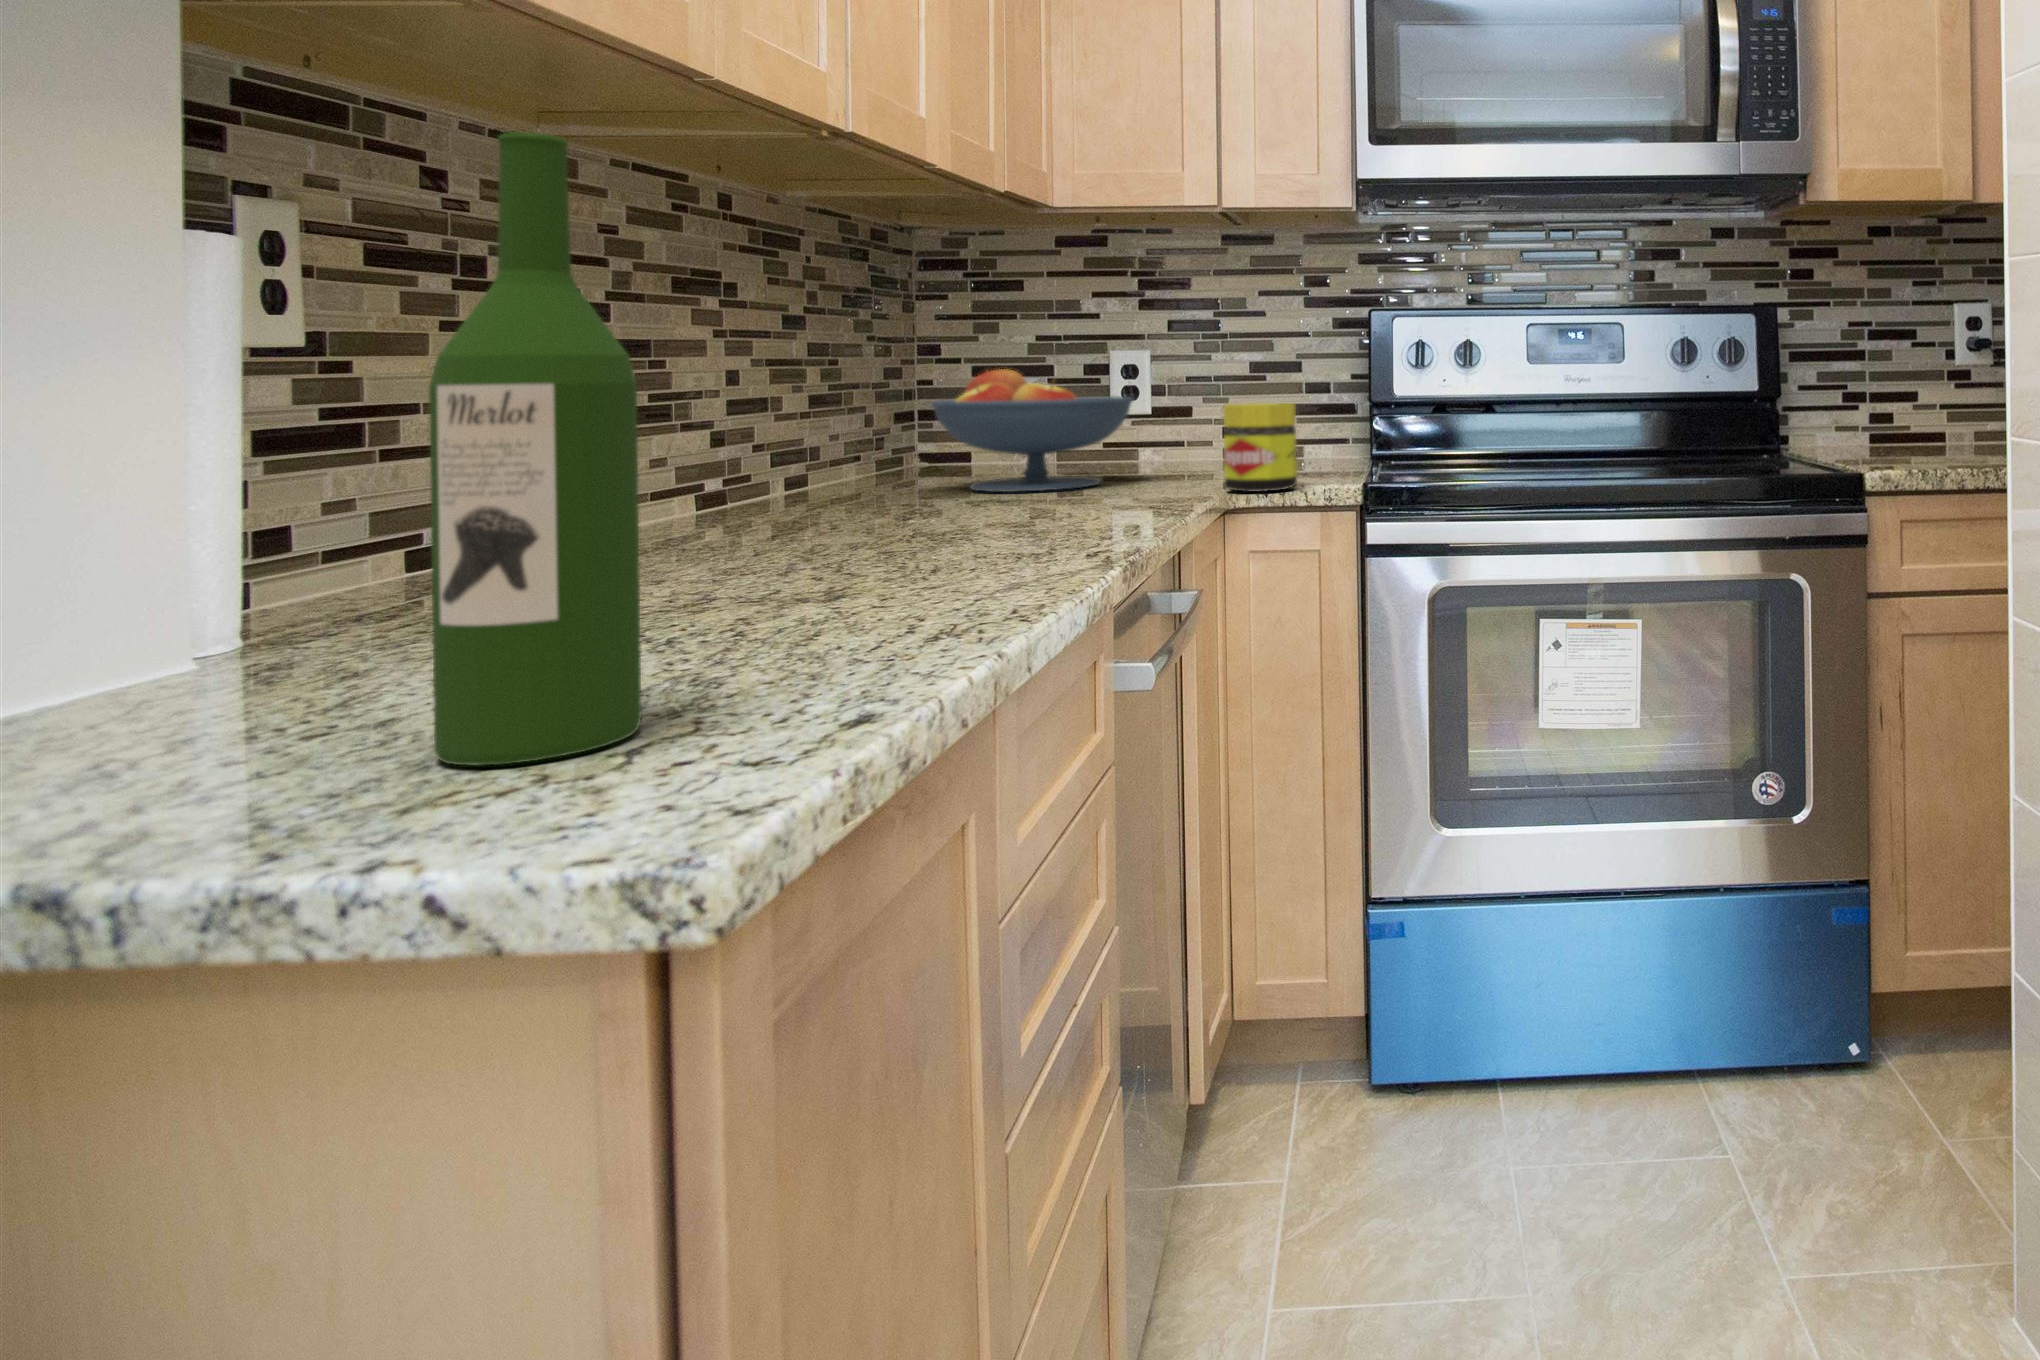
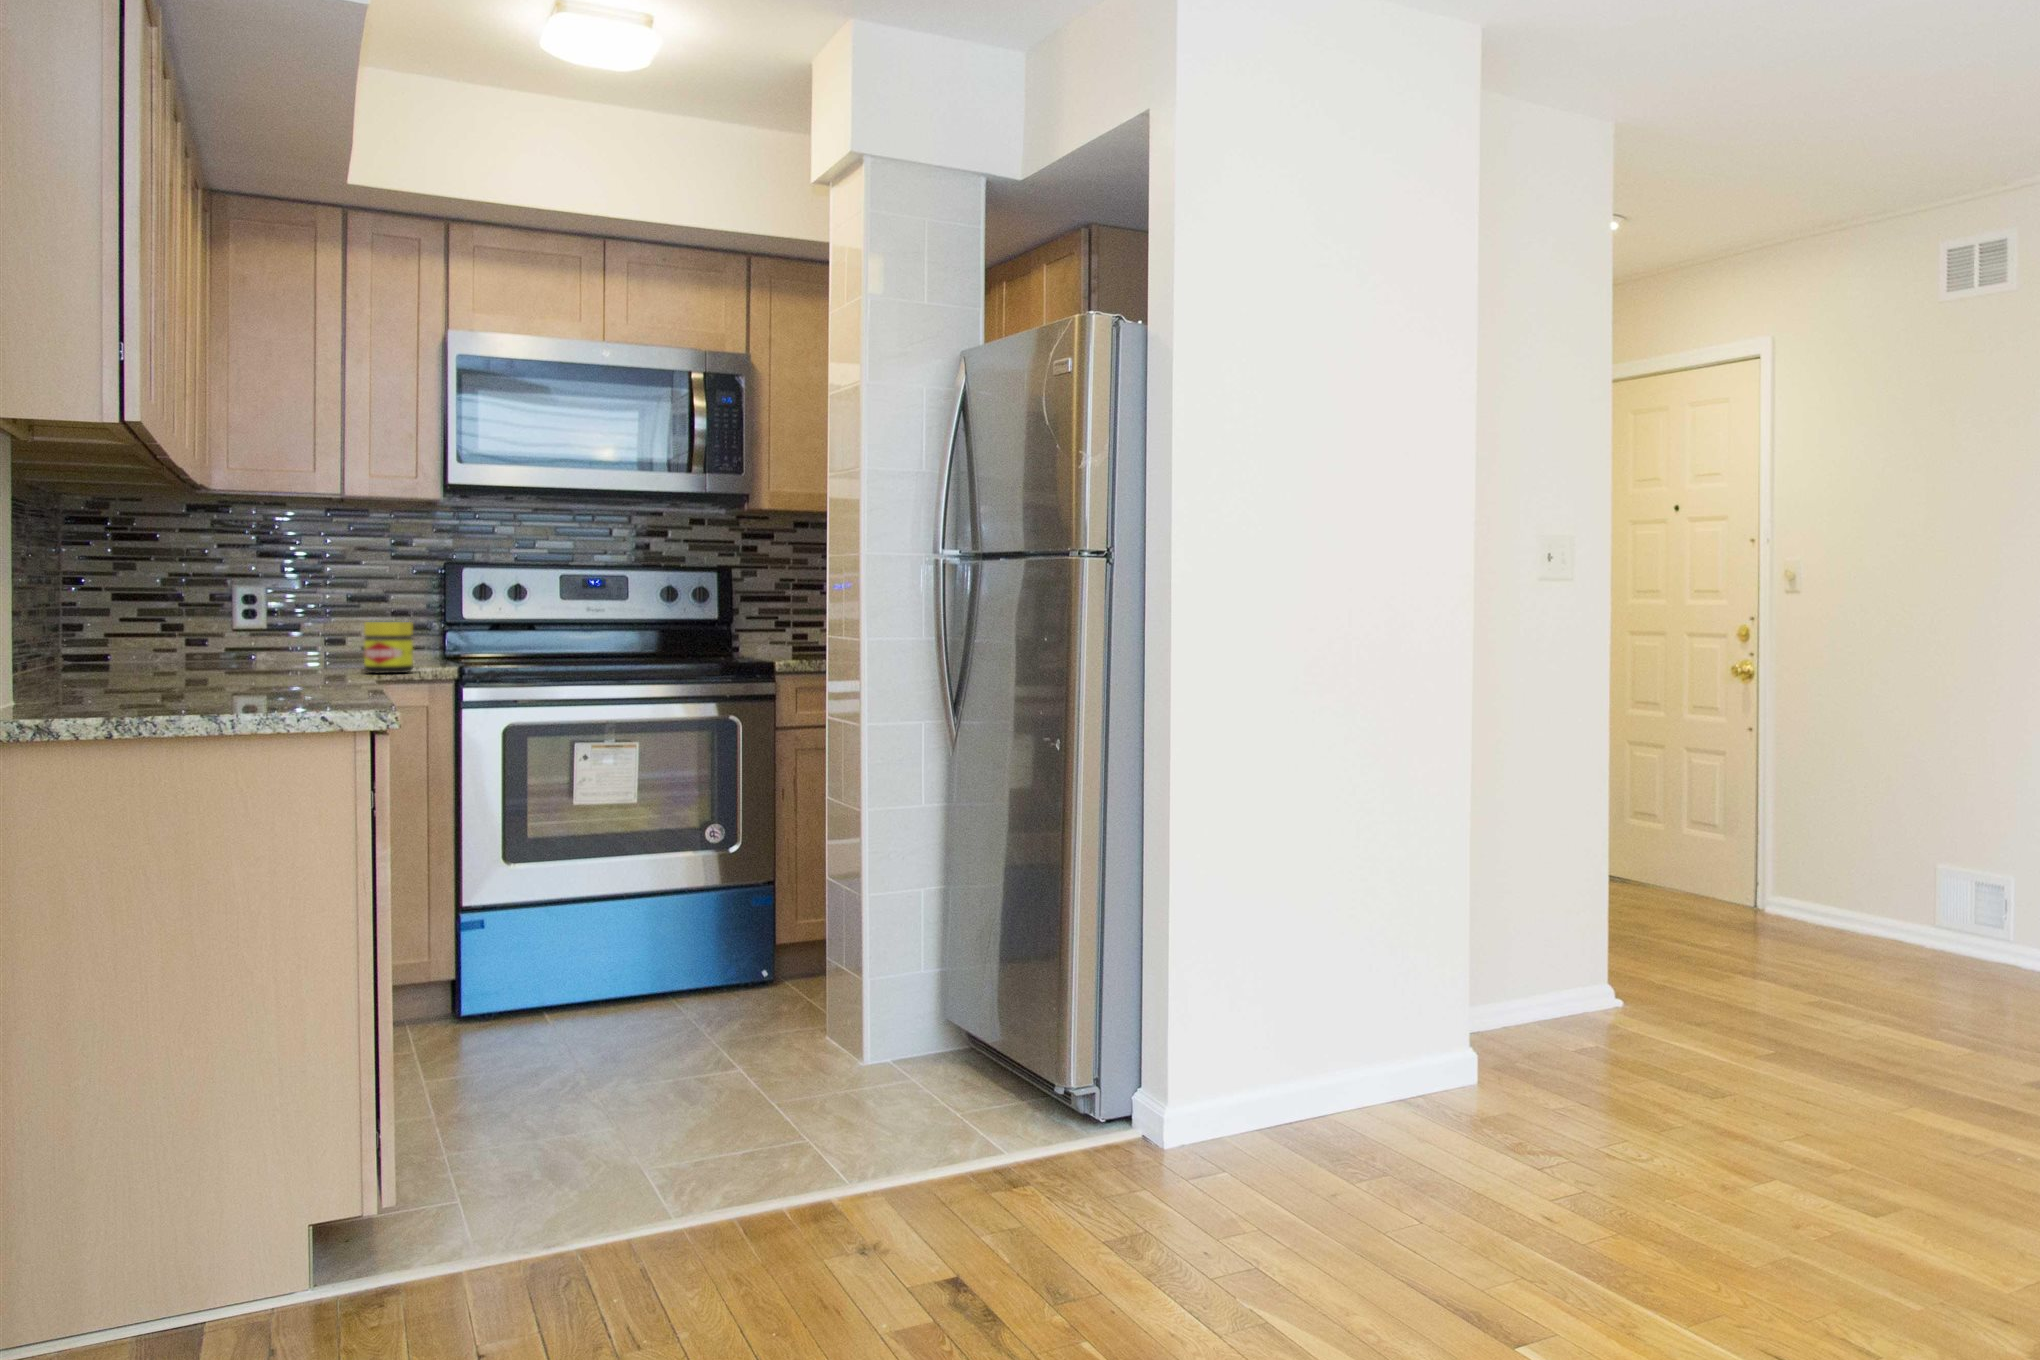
wine bottle: present [429,133,642,766] -> none [283,543,338,709]
fruit bowl: present [931,369,1133,492] -> none [126,597,279,675]

